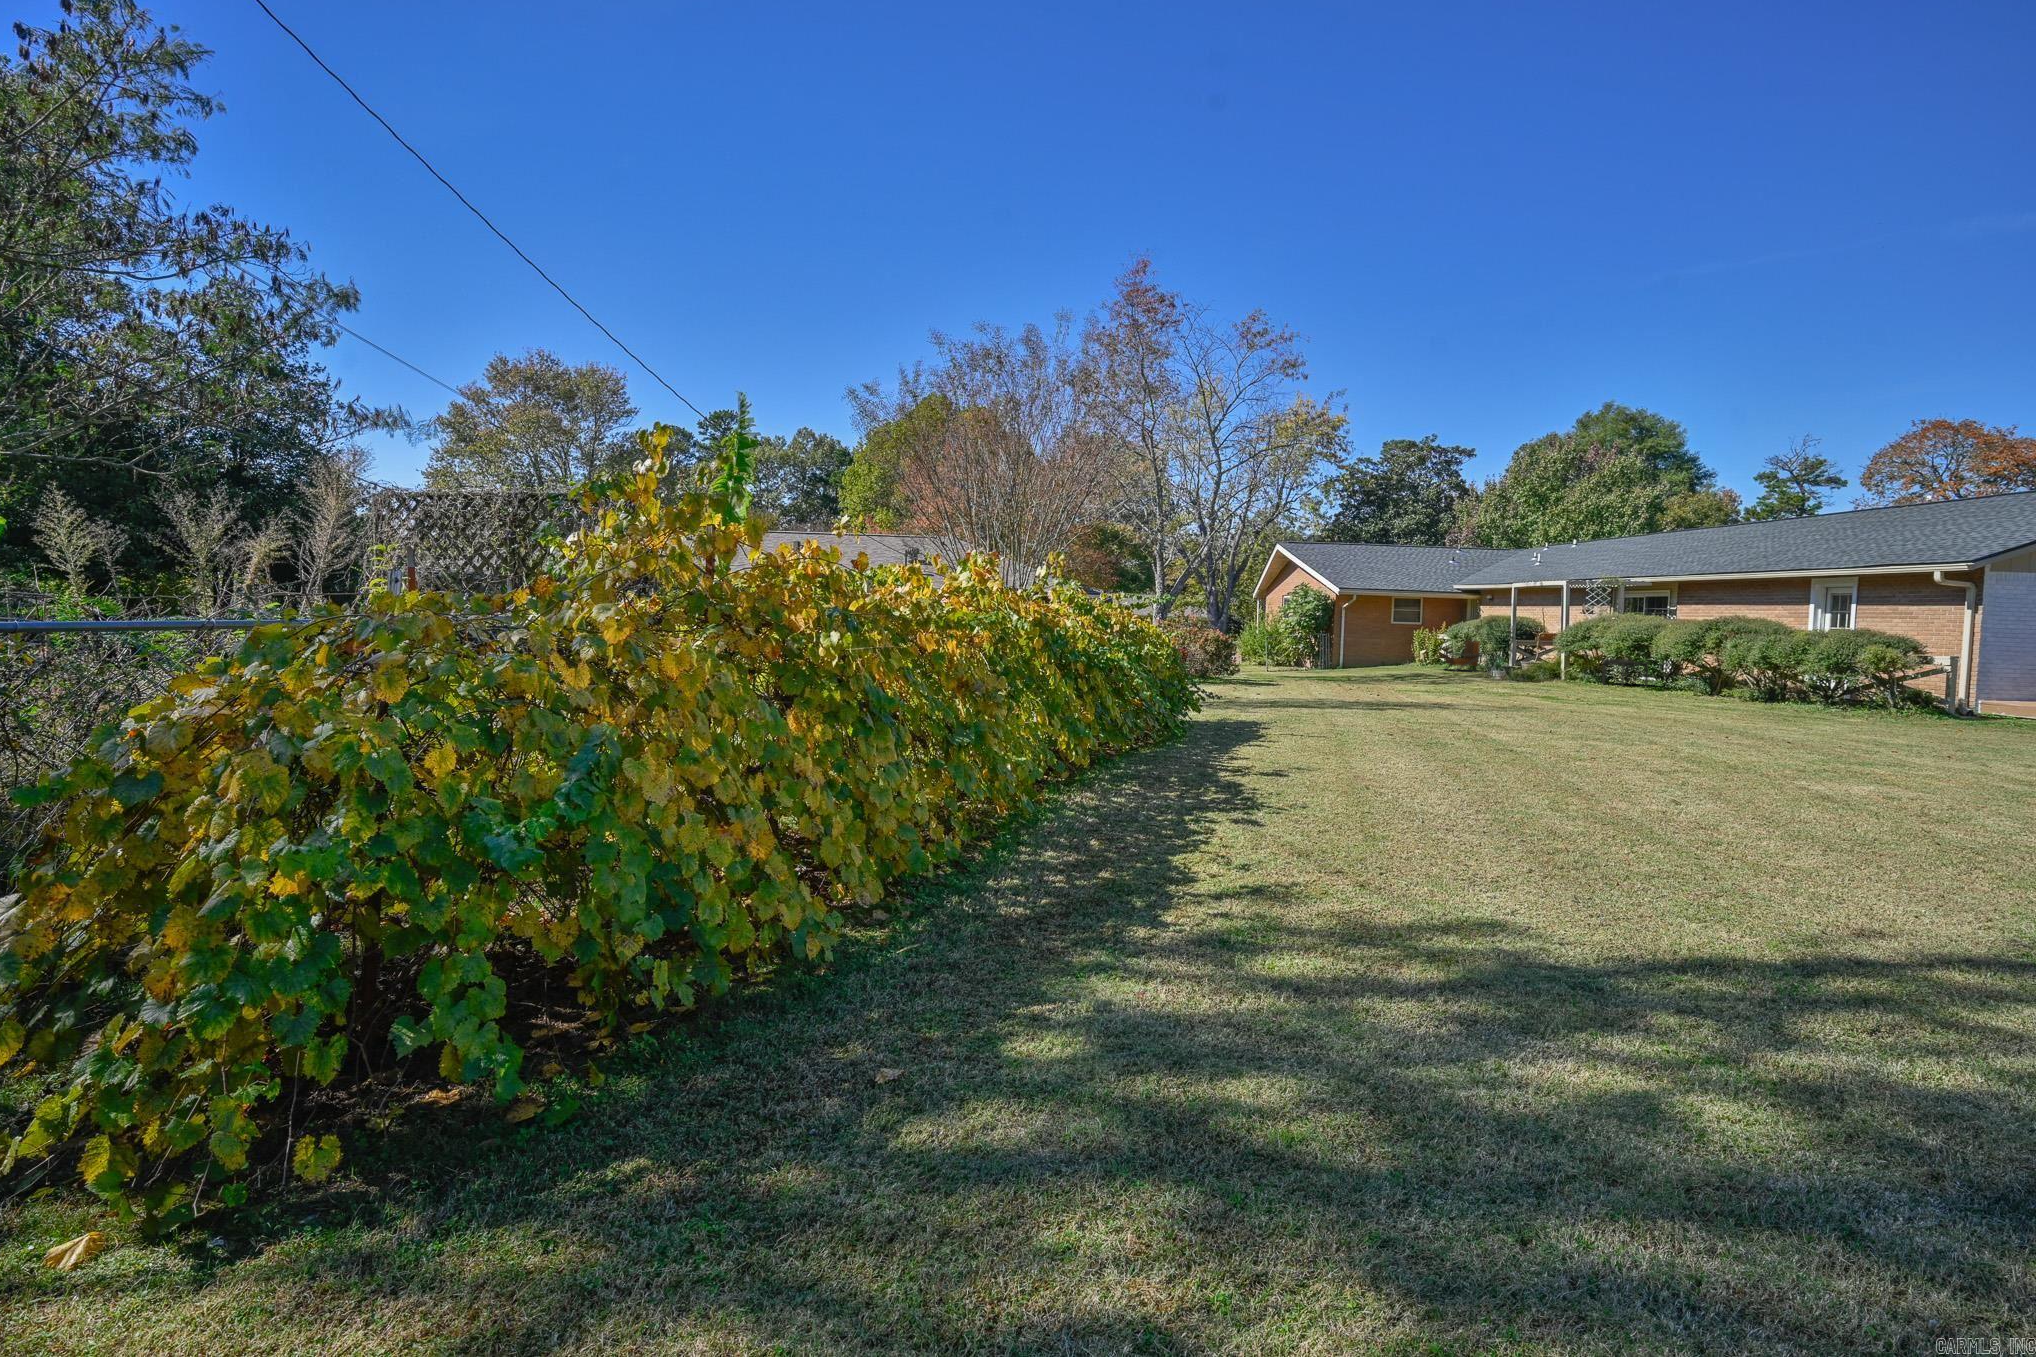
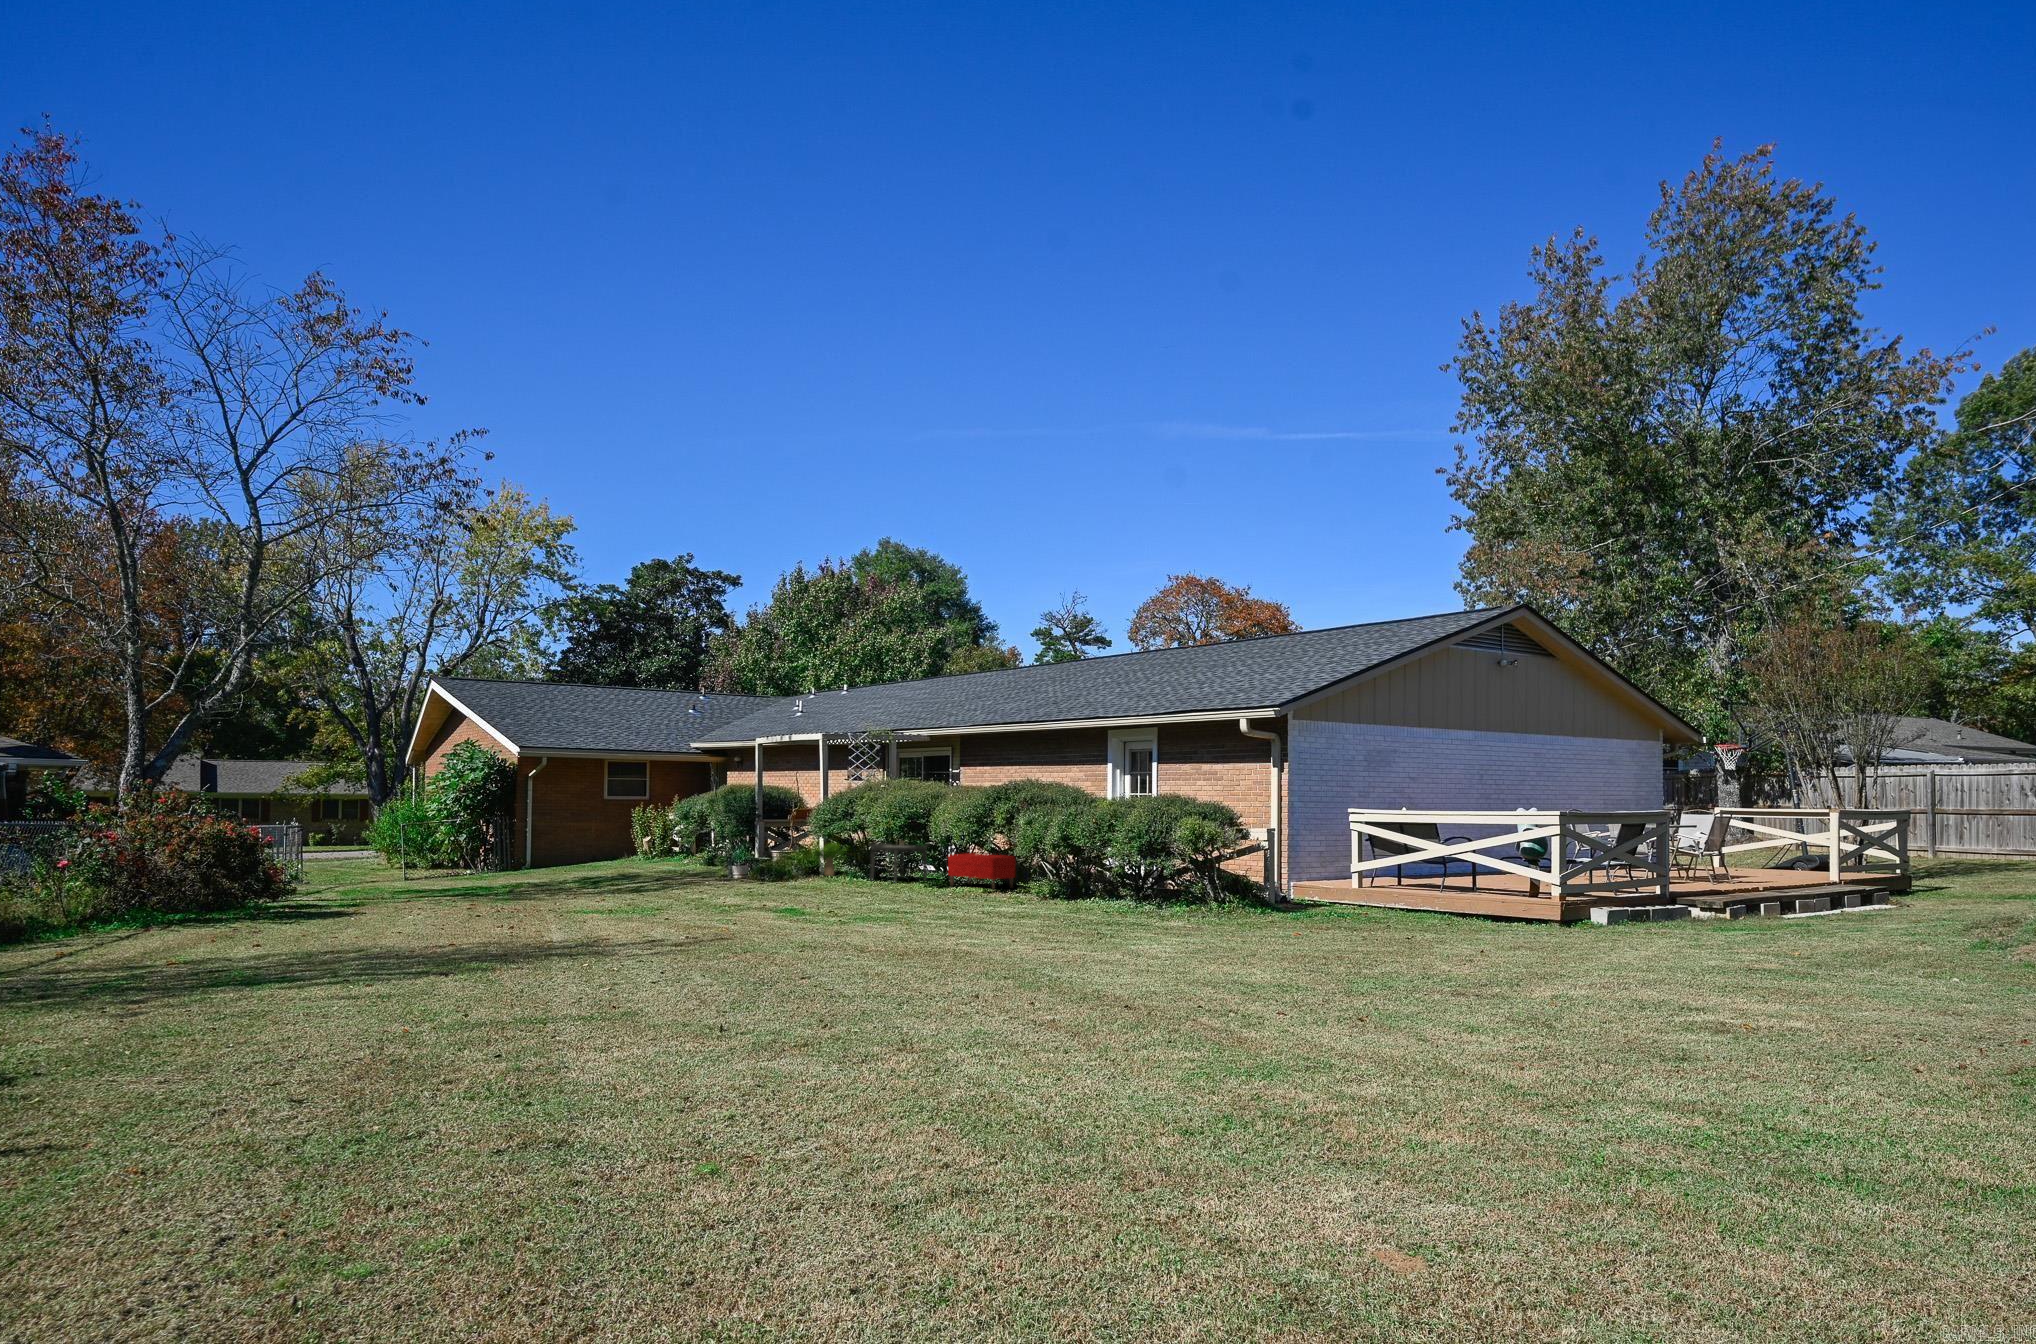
lounge chair: present [1445,640,1483,672] -> none [667,820,722,869]
potted plant: none [1554,657,1584,680] -> present [812,844,845,875]
bench: none [1666,668,1723,694] -> present [948,853,1016,889]

